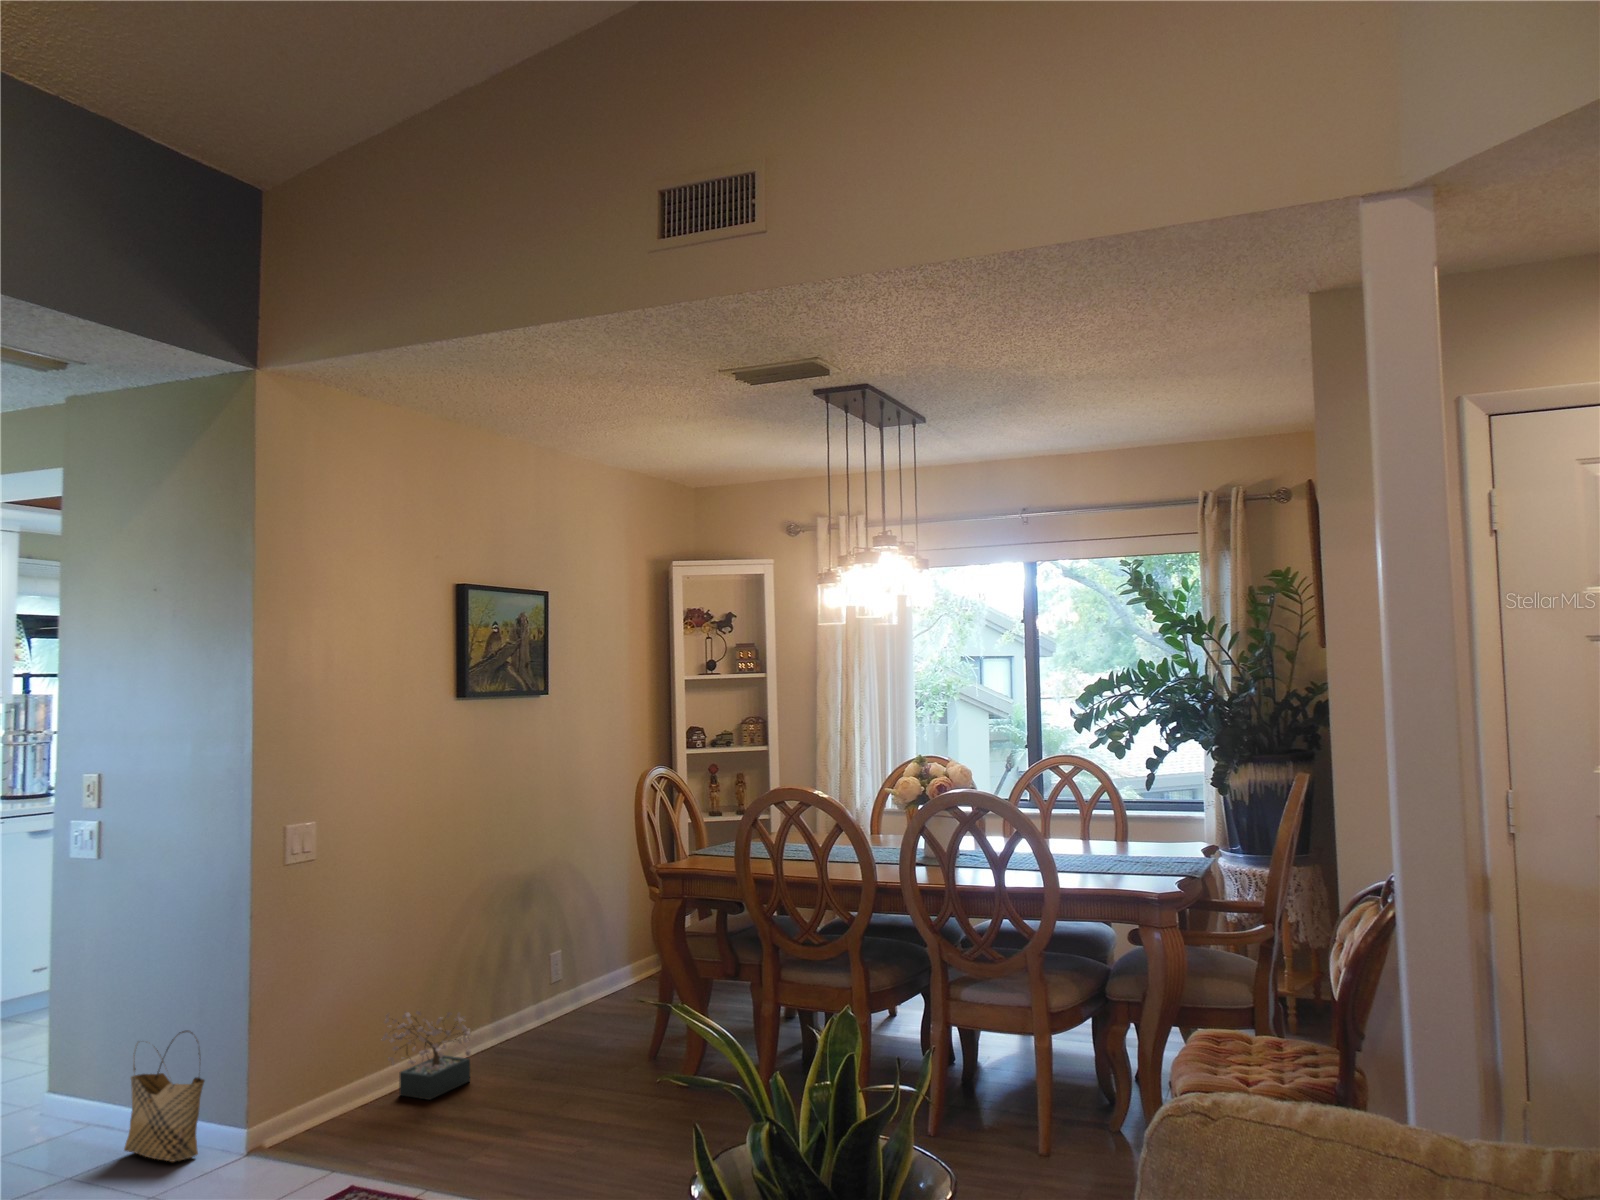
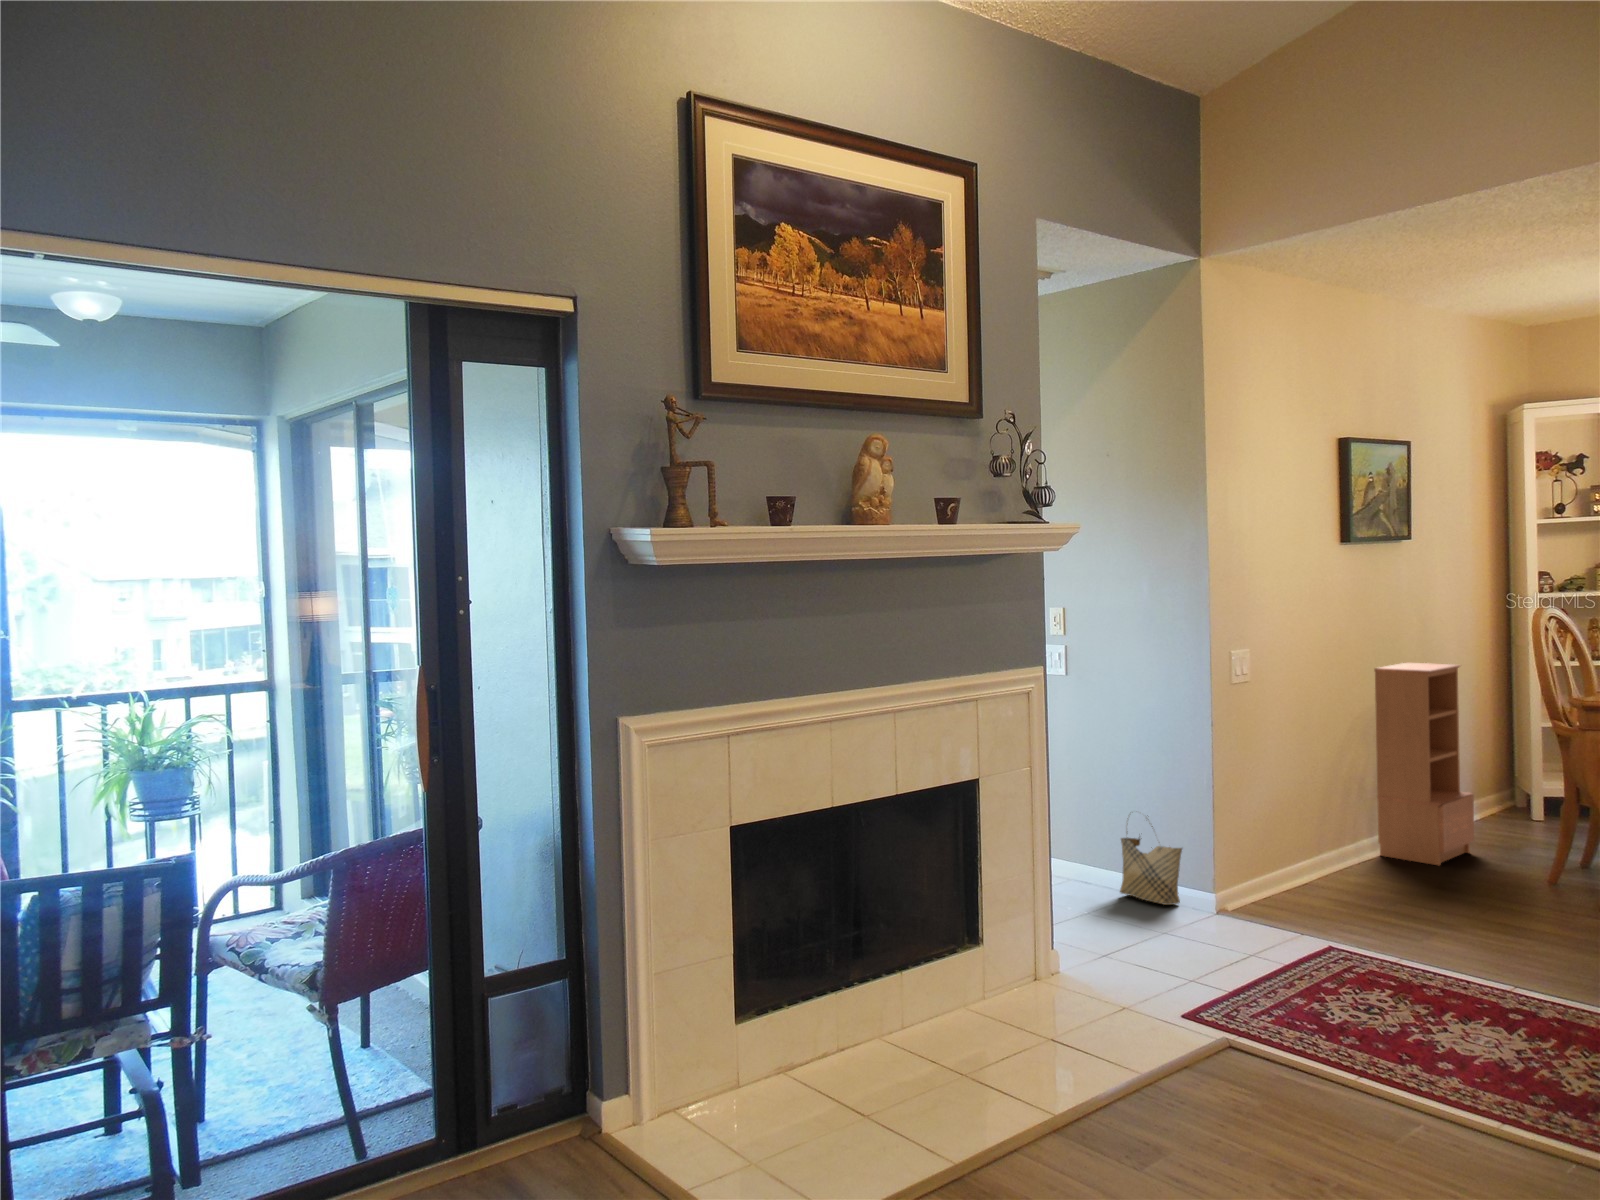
bookcase: none [493,826,596,1053] -> present [1374,663,1474,865]
decorative plant: present [381,1011,471,1100] -> none [1302,812,1378,889]

